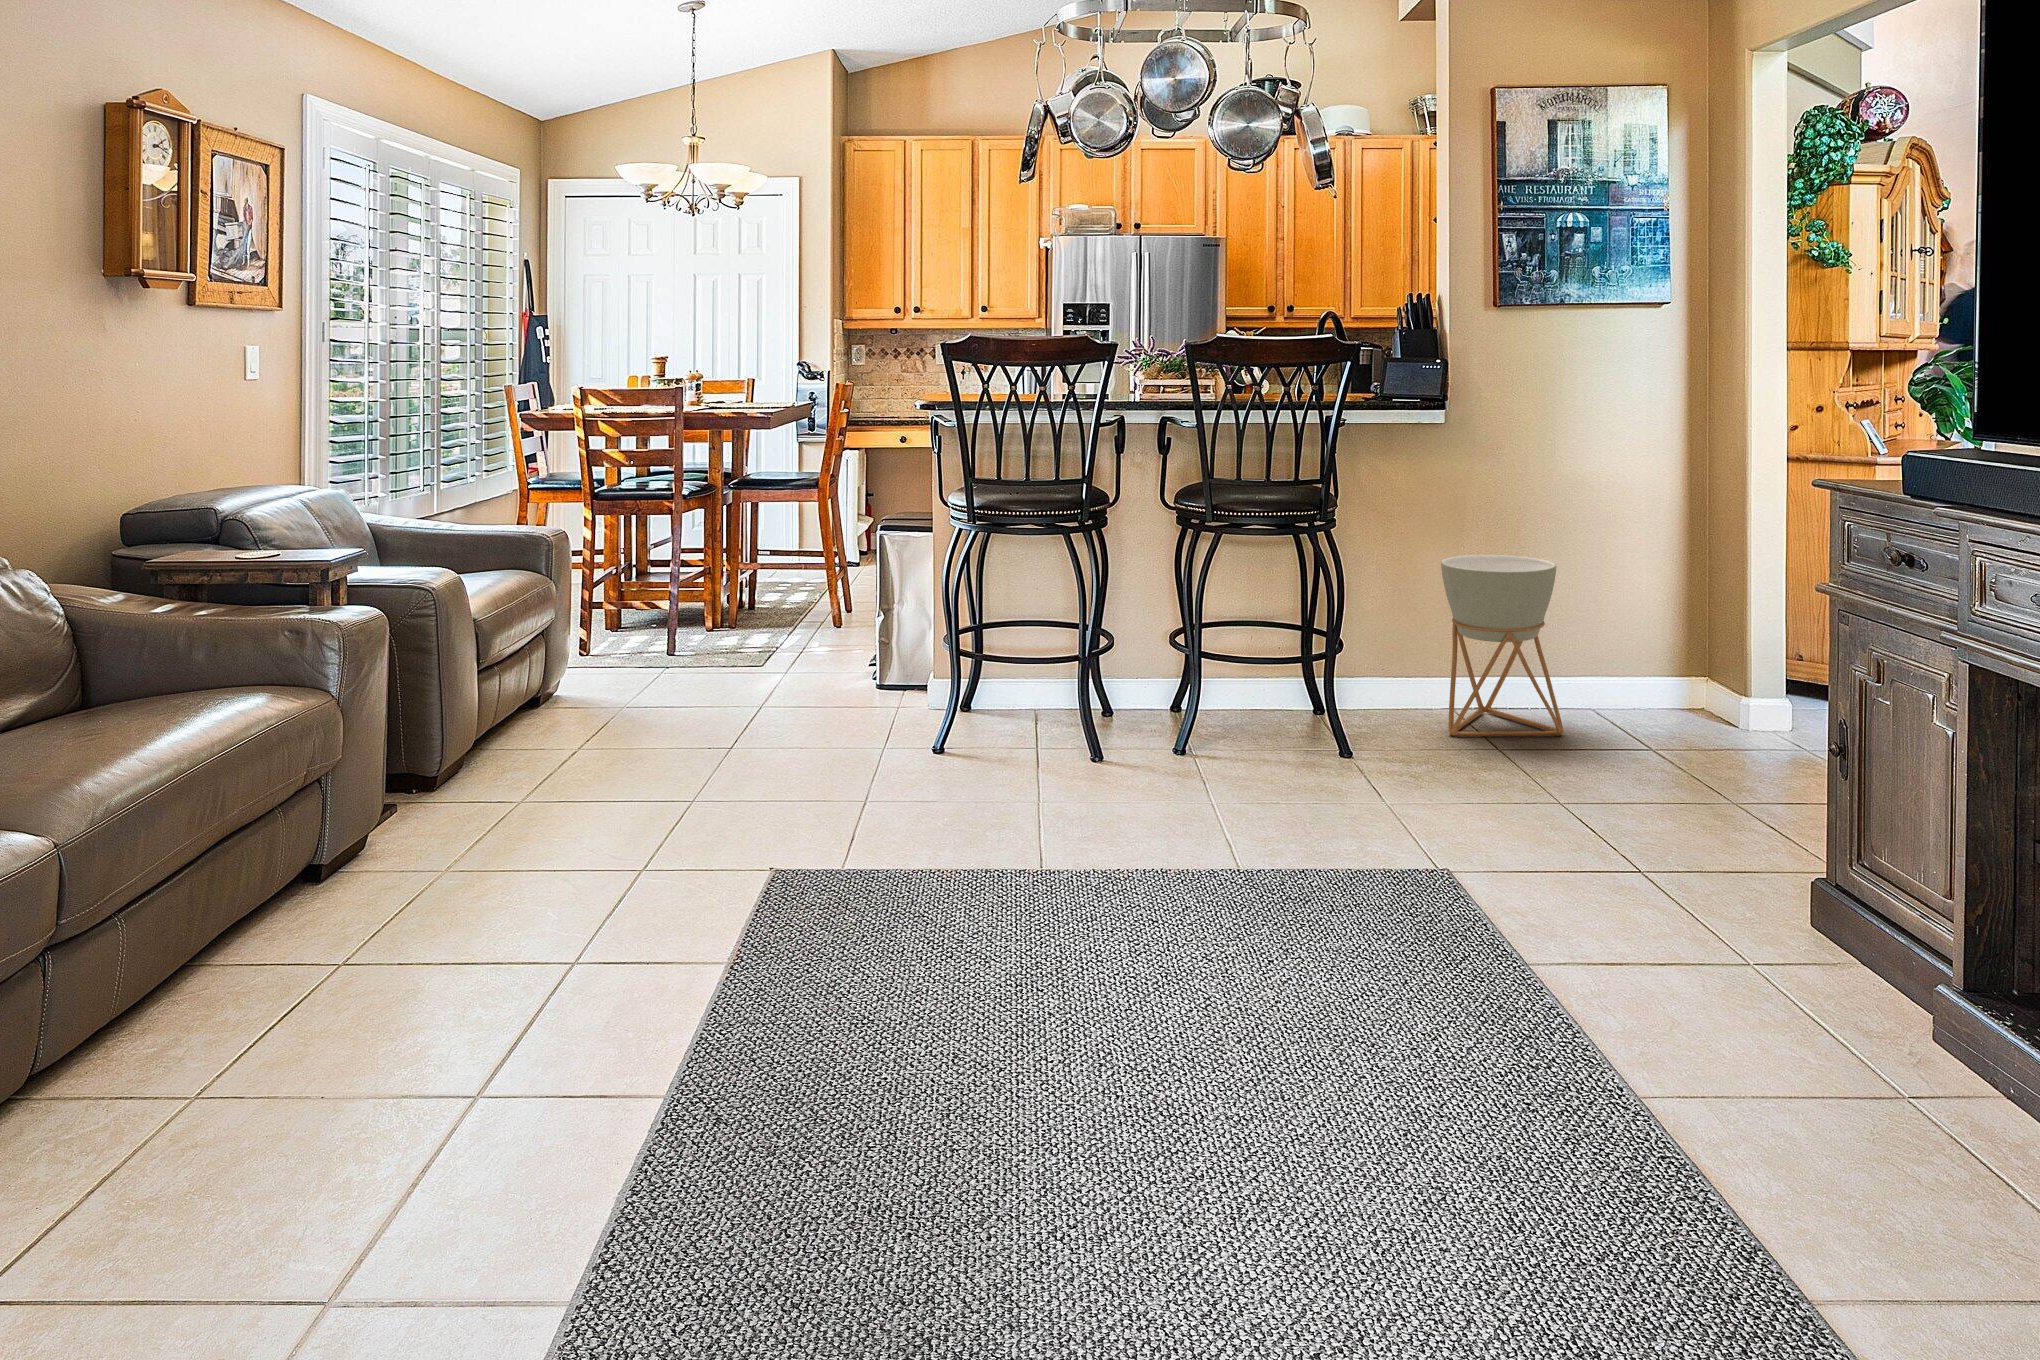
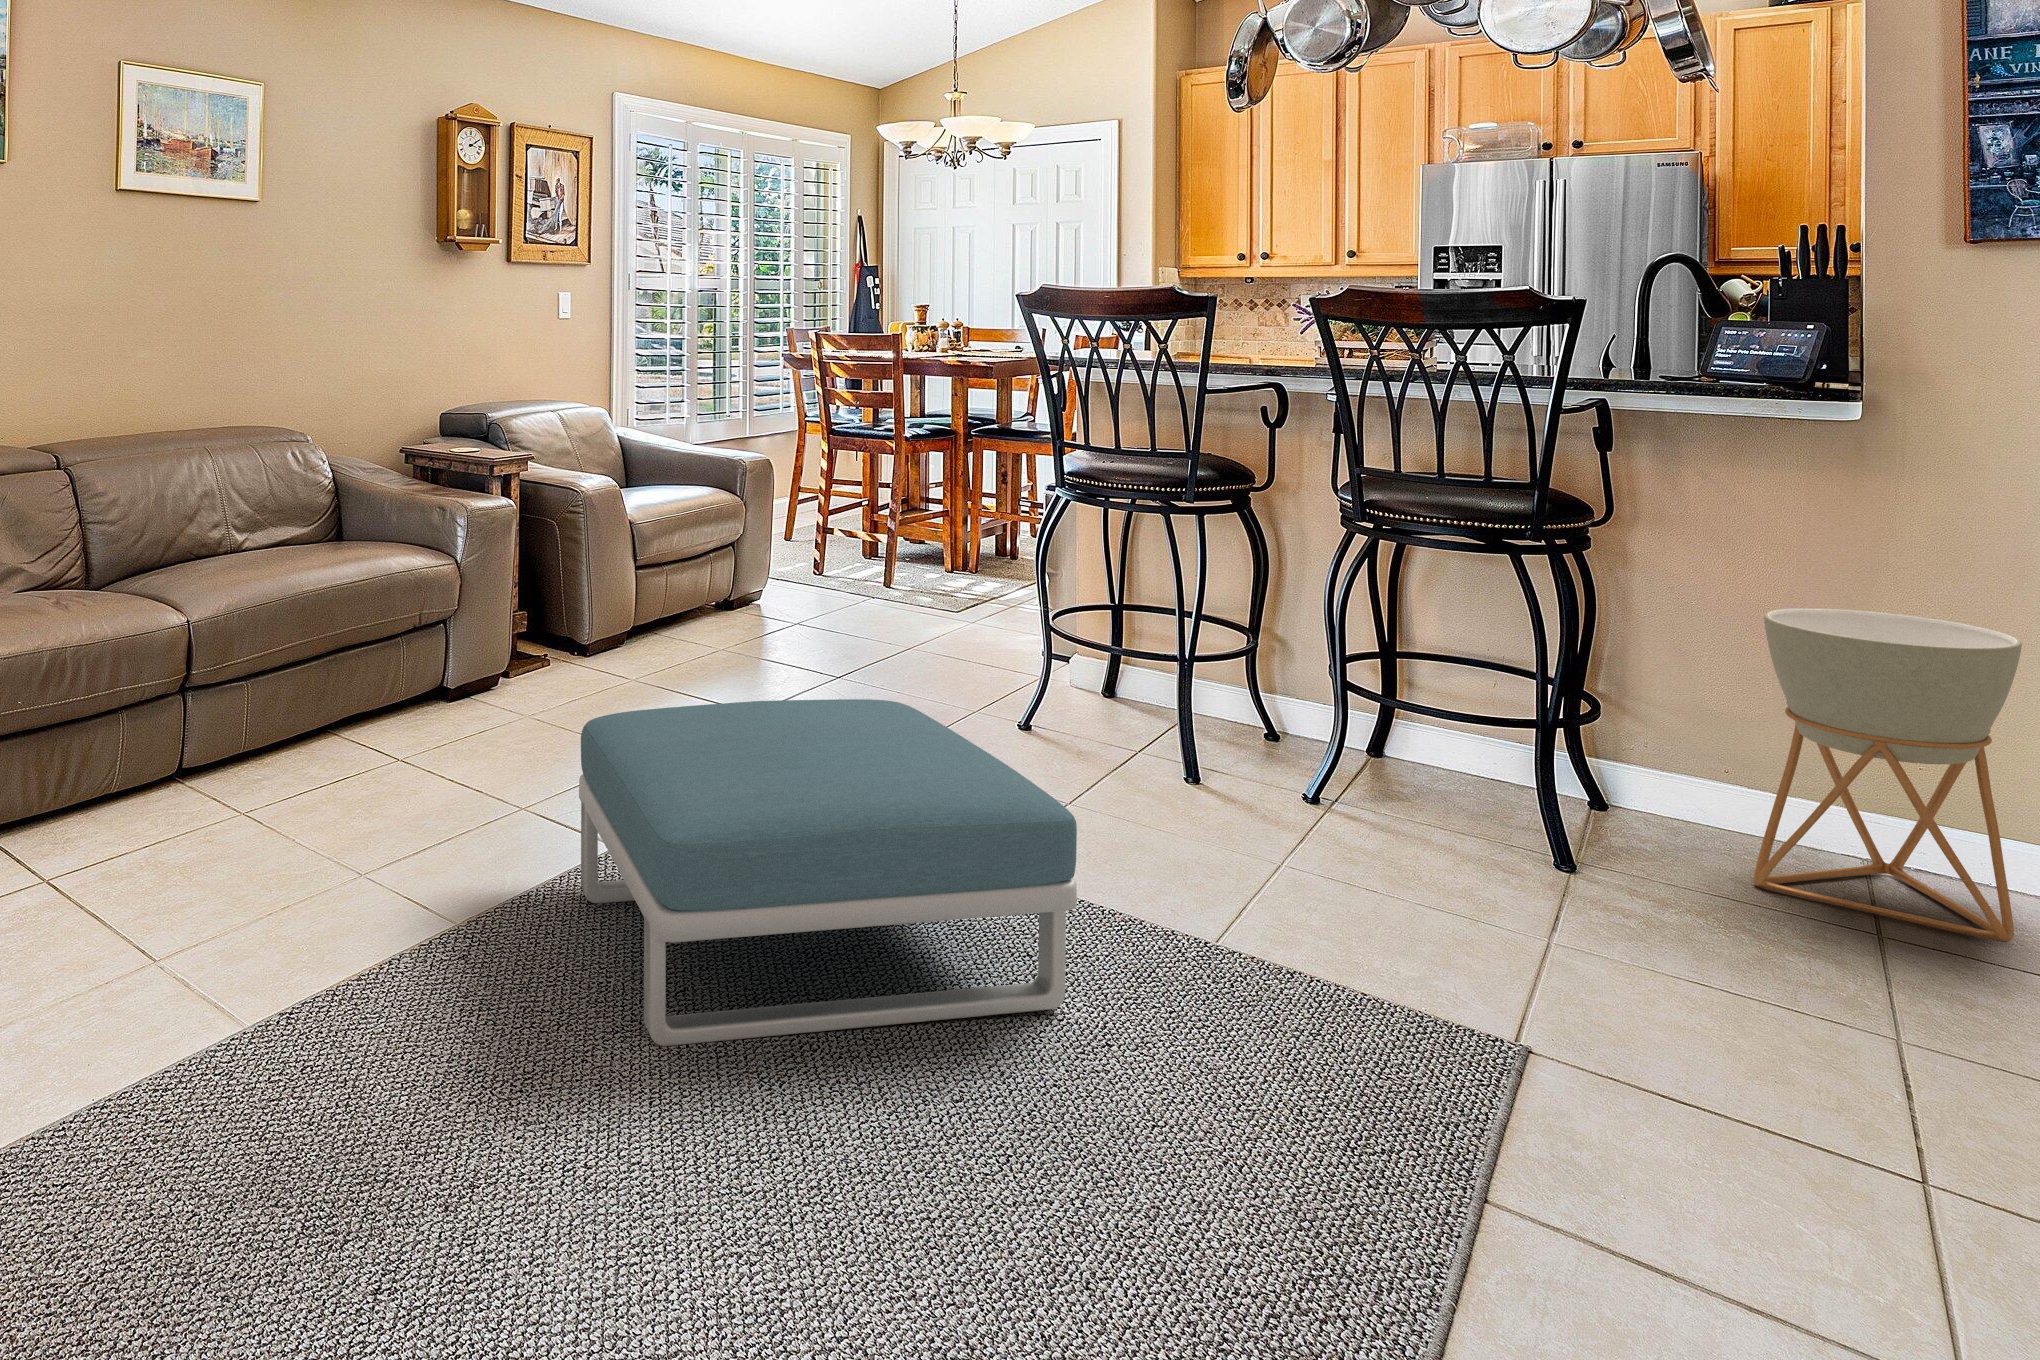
footstool: none [802,733,1294,1088] -> present [579,699,1077,1046]

